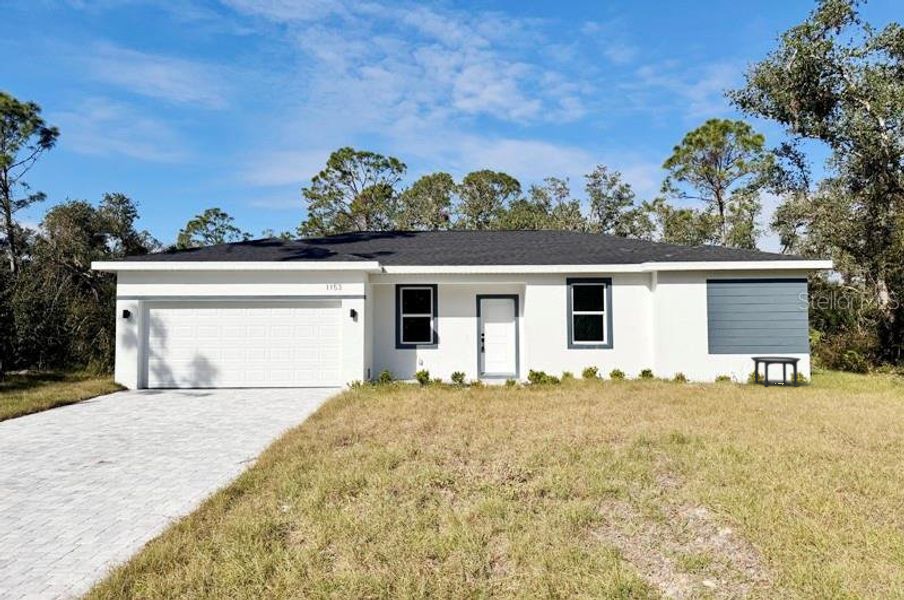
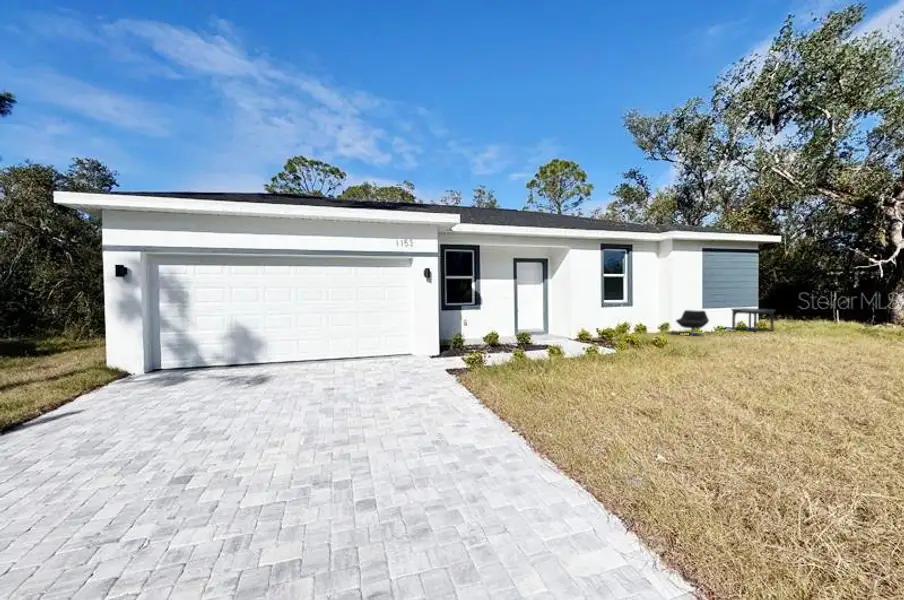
lounge chair: none [655,356,695,387] -> present [676,310,709,336]

